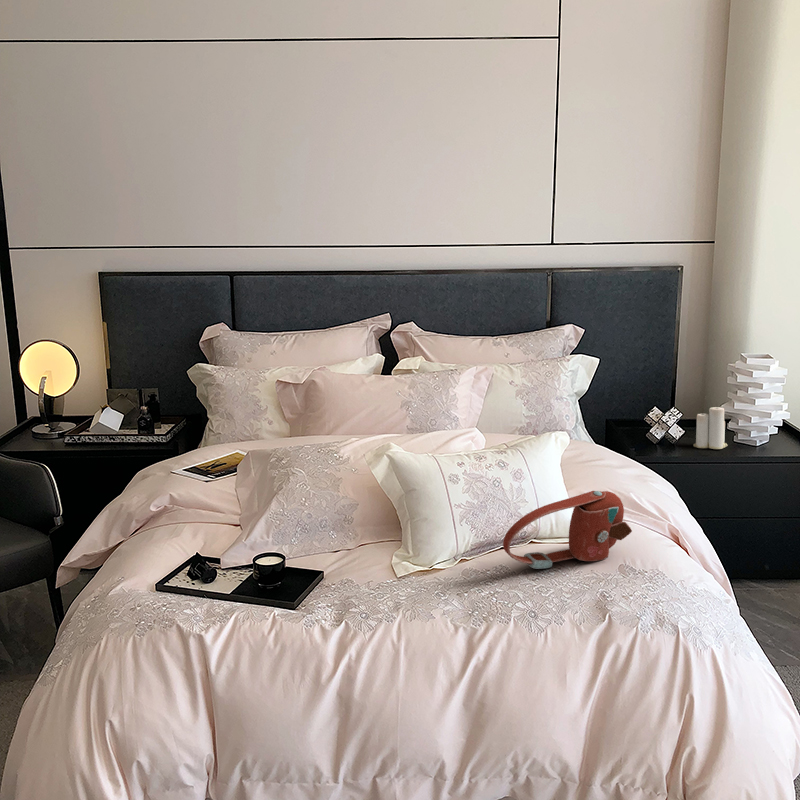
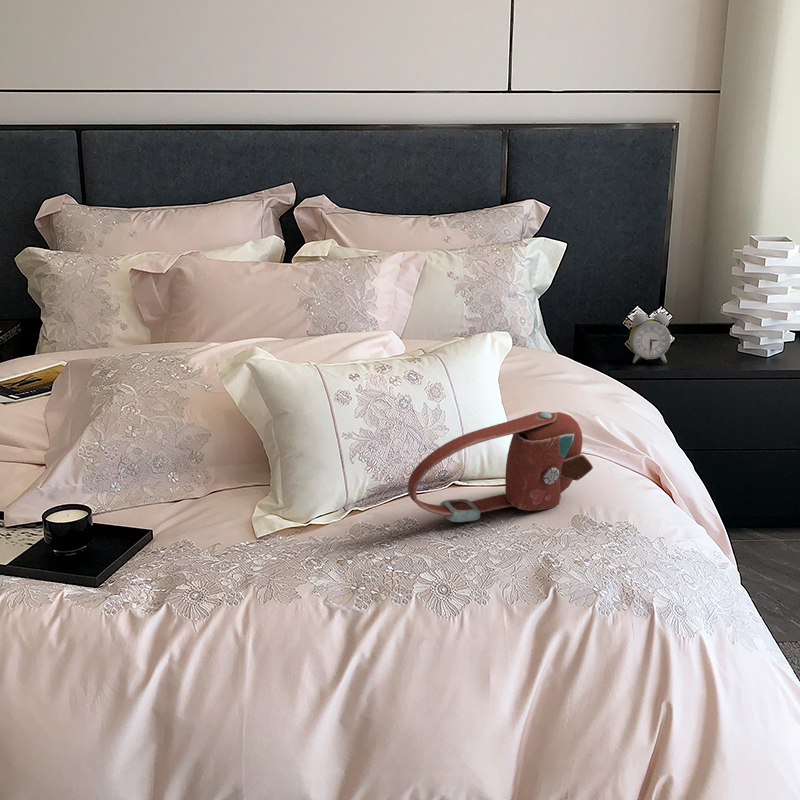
candle: present [693,407,727,449] -> none [686,301,729,360]
alarm clock: none [649,413,682,451] -> present [629,313,671,363]

